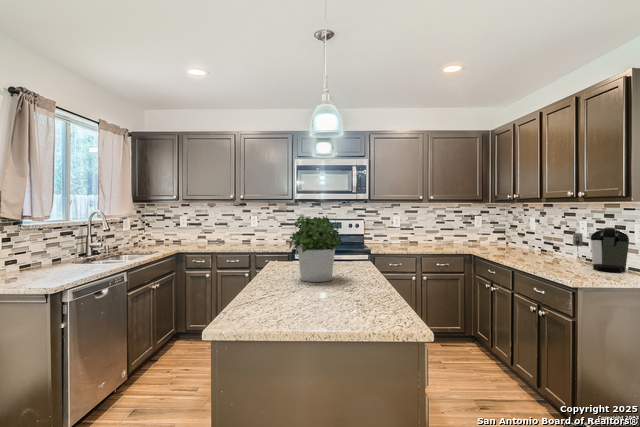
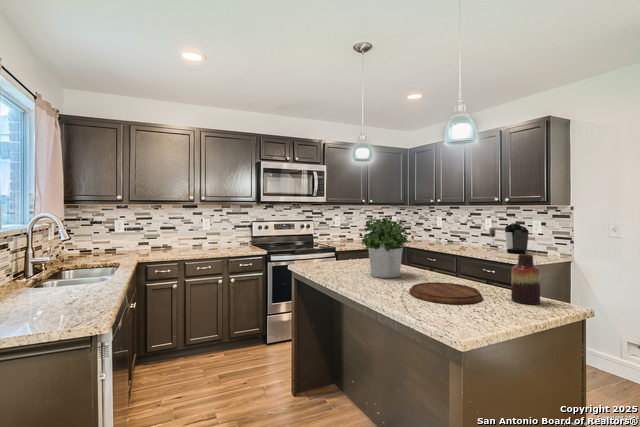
vase: none [360,262,391,326] -> present [511,254,540,304]
cutting board: none [269,289,347,314] -> present [409,282,482,304]

